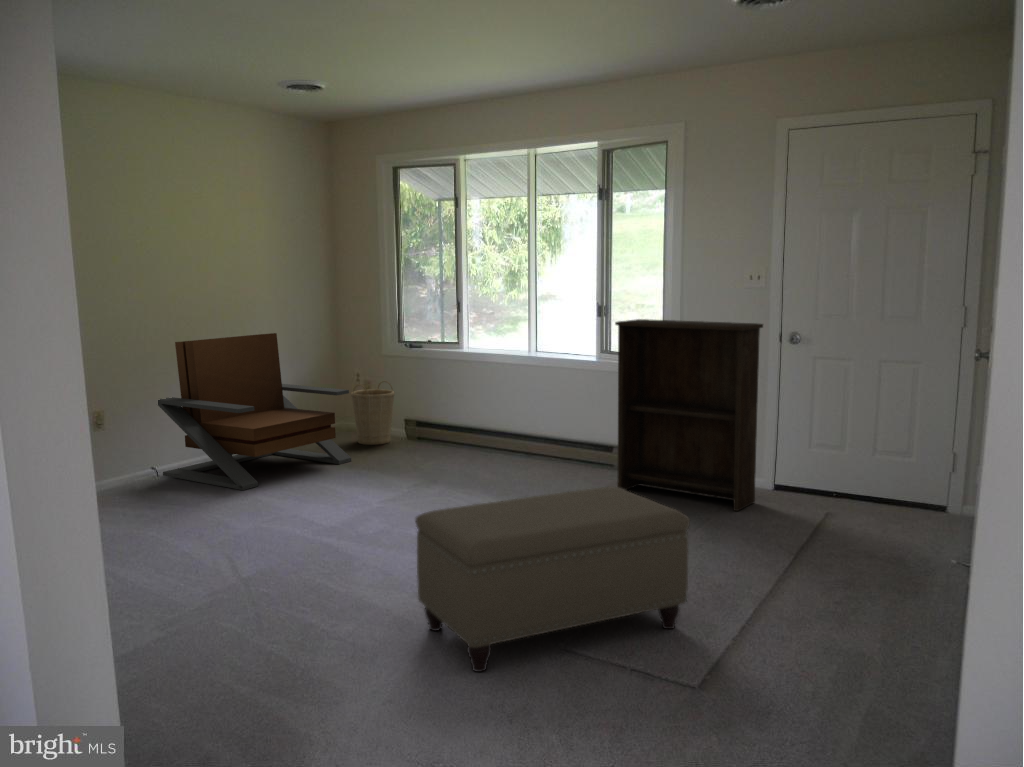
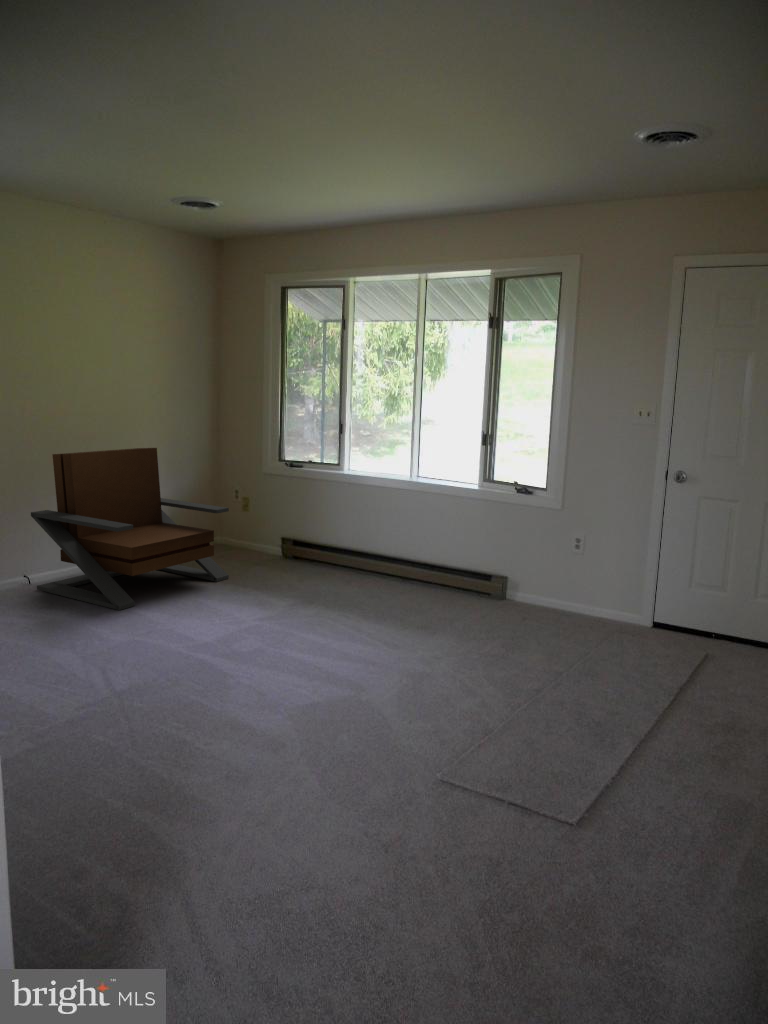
bookshelf: present [615,319,763,511] -> none [501,451,663,653]
basket: present [351,381,394,445] -> none [228,497,271,560]
ottoman: present [416,487,690,672] -> none [323,646,638,882]

